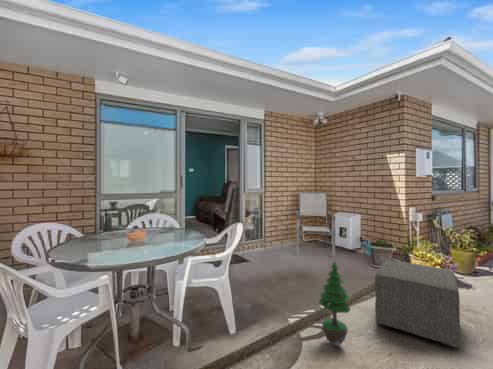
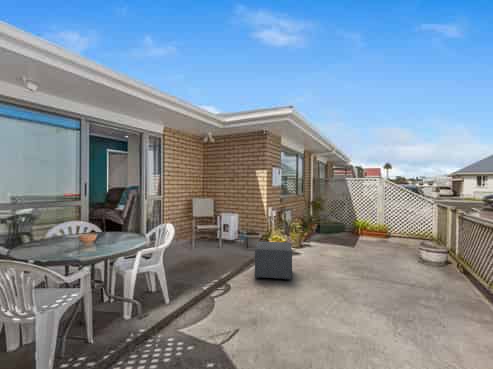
potted tree: present [319,262,350,346] -> none [228,243,245,291]

